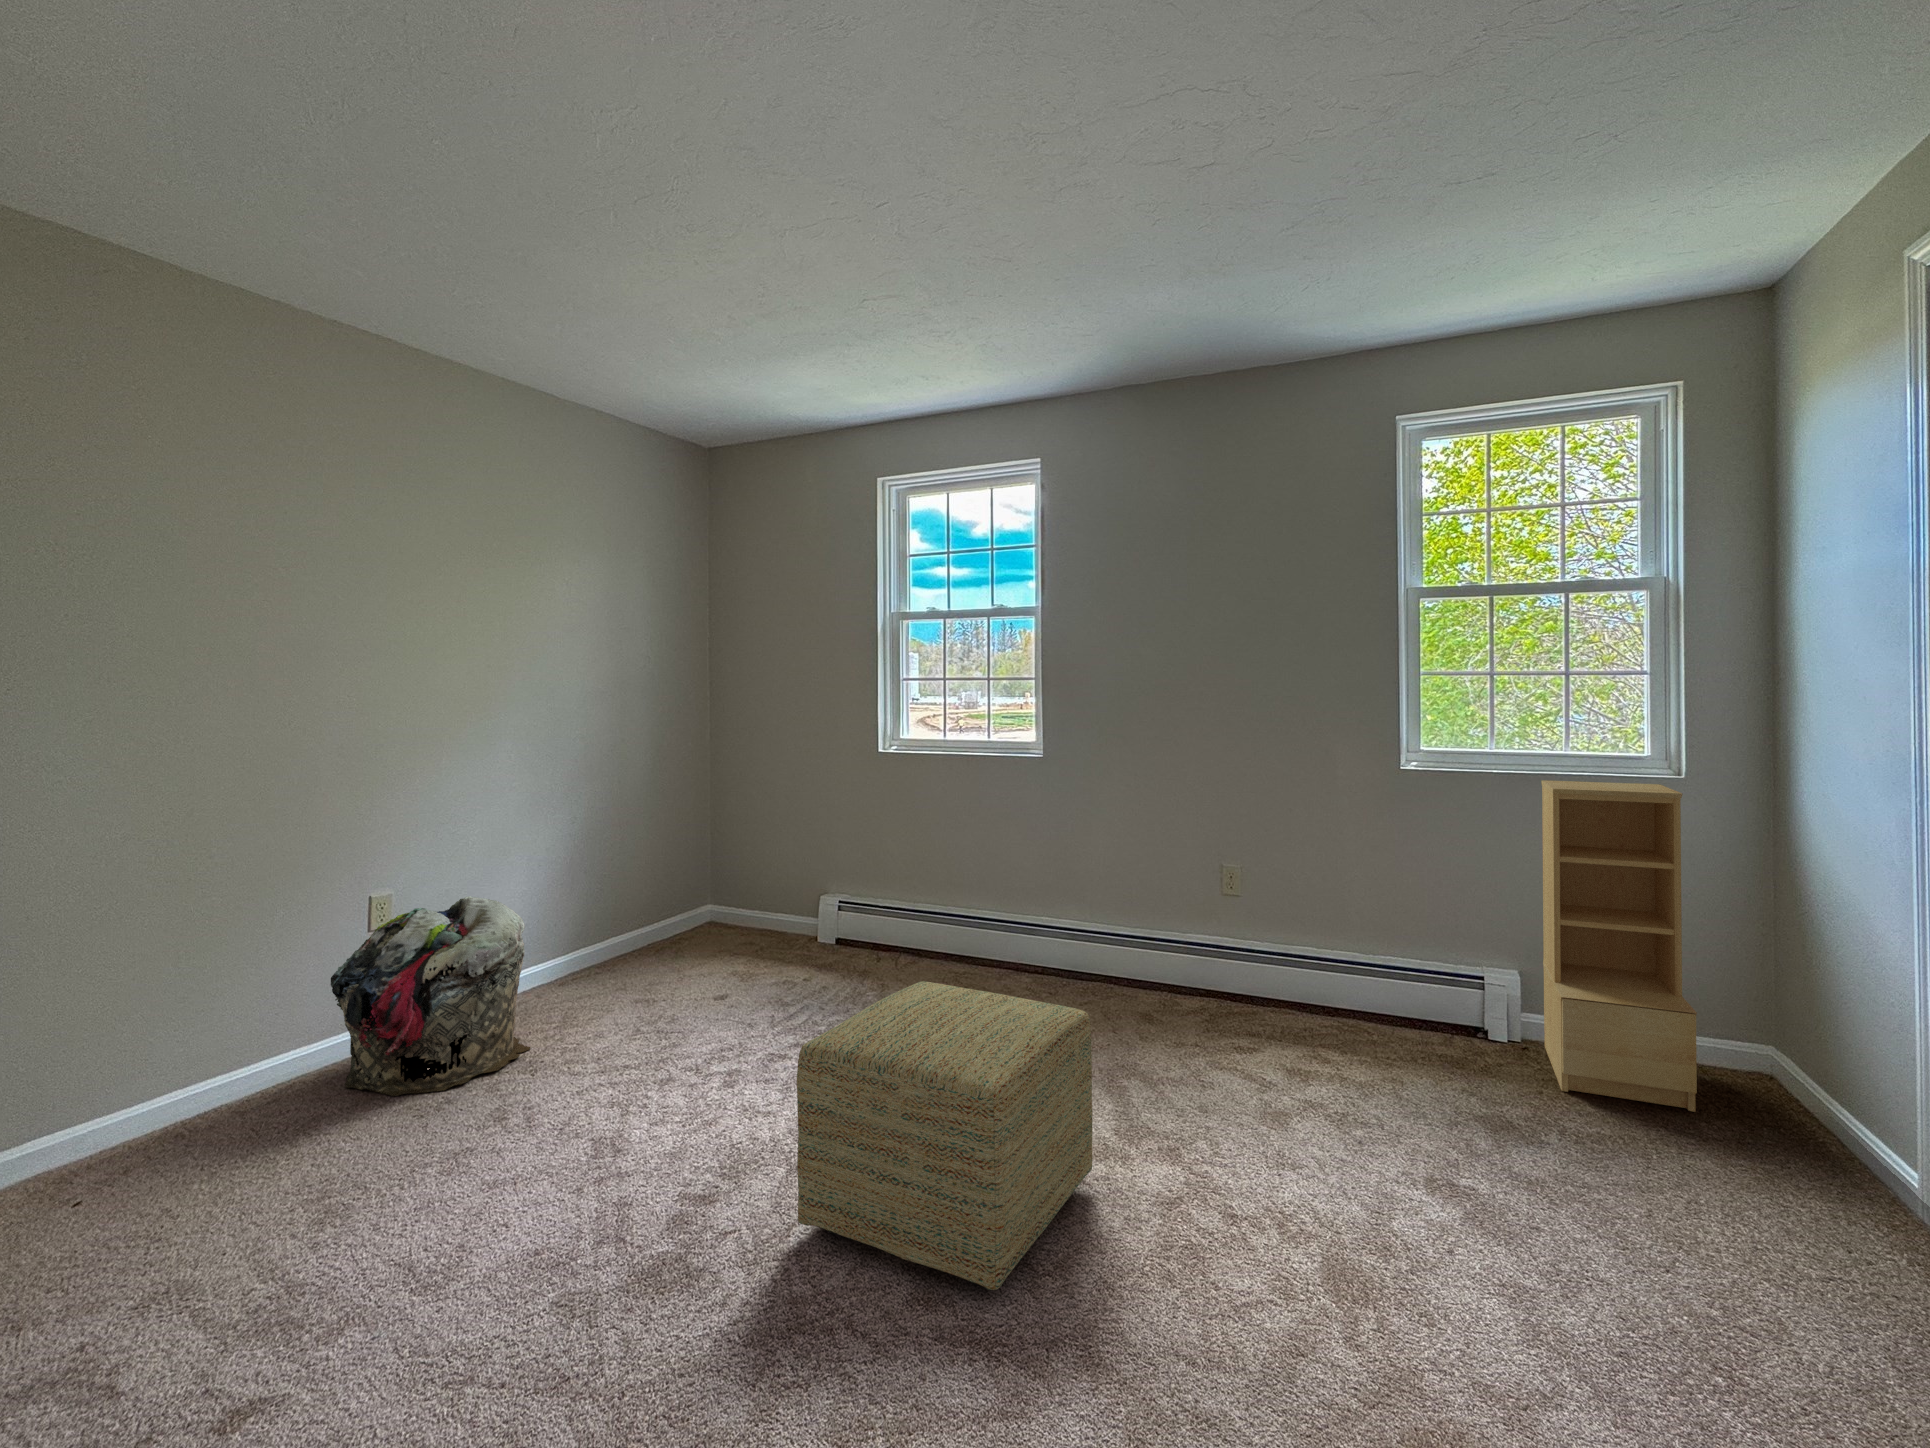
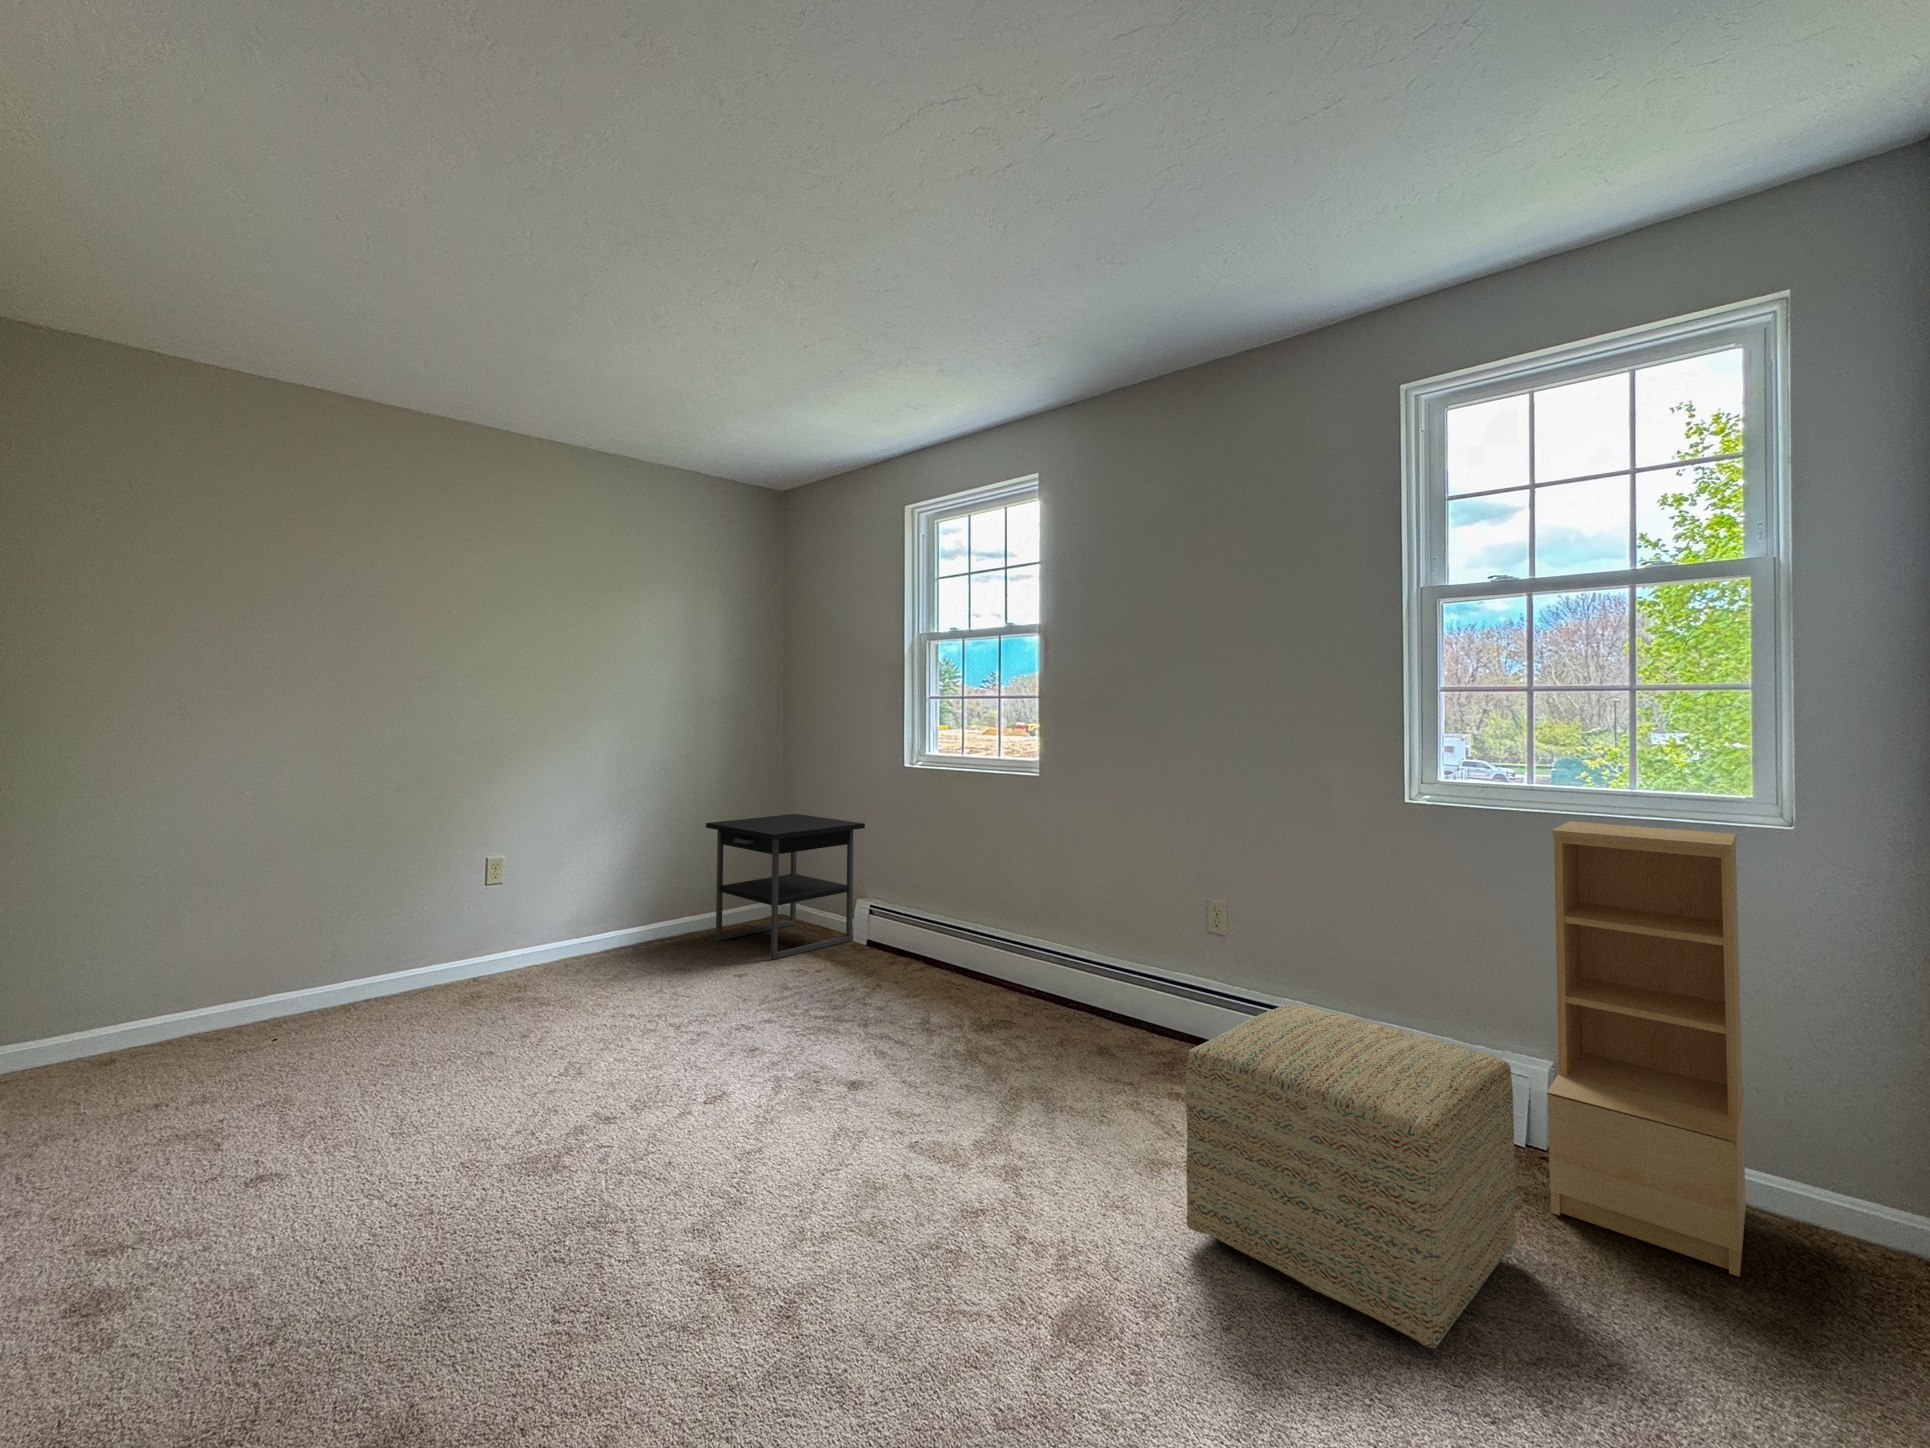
nightstand: none [640,810,825,973] -> present [706,814,865,959]
laundry basket: present [331,896,530,1096] -> none [426,866,577,1018]
ottoman: present [797,981,1093,1290] -> present [1185,1004,1516,1348]

